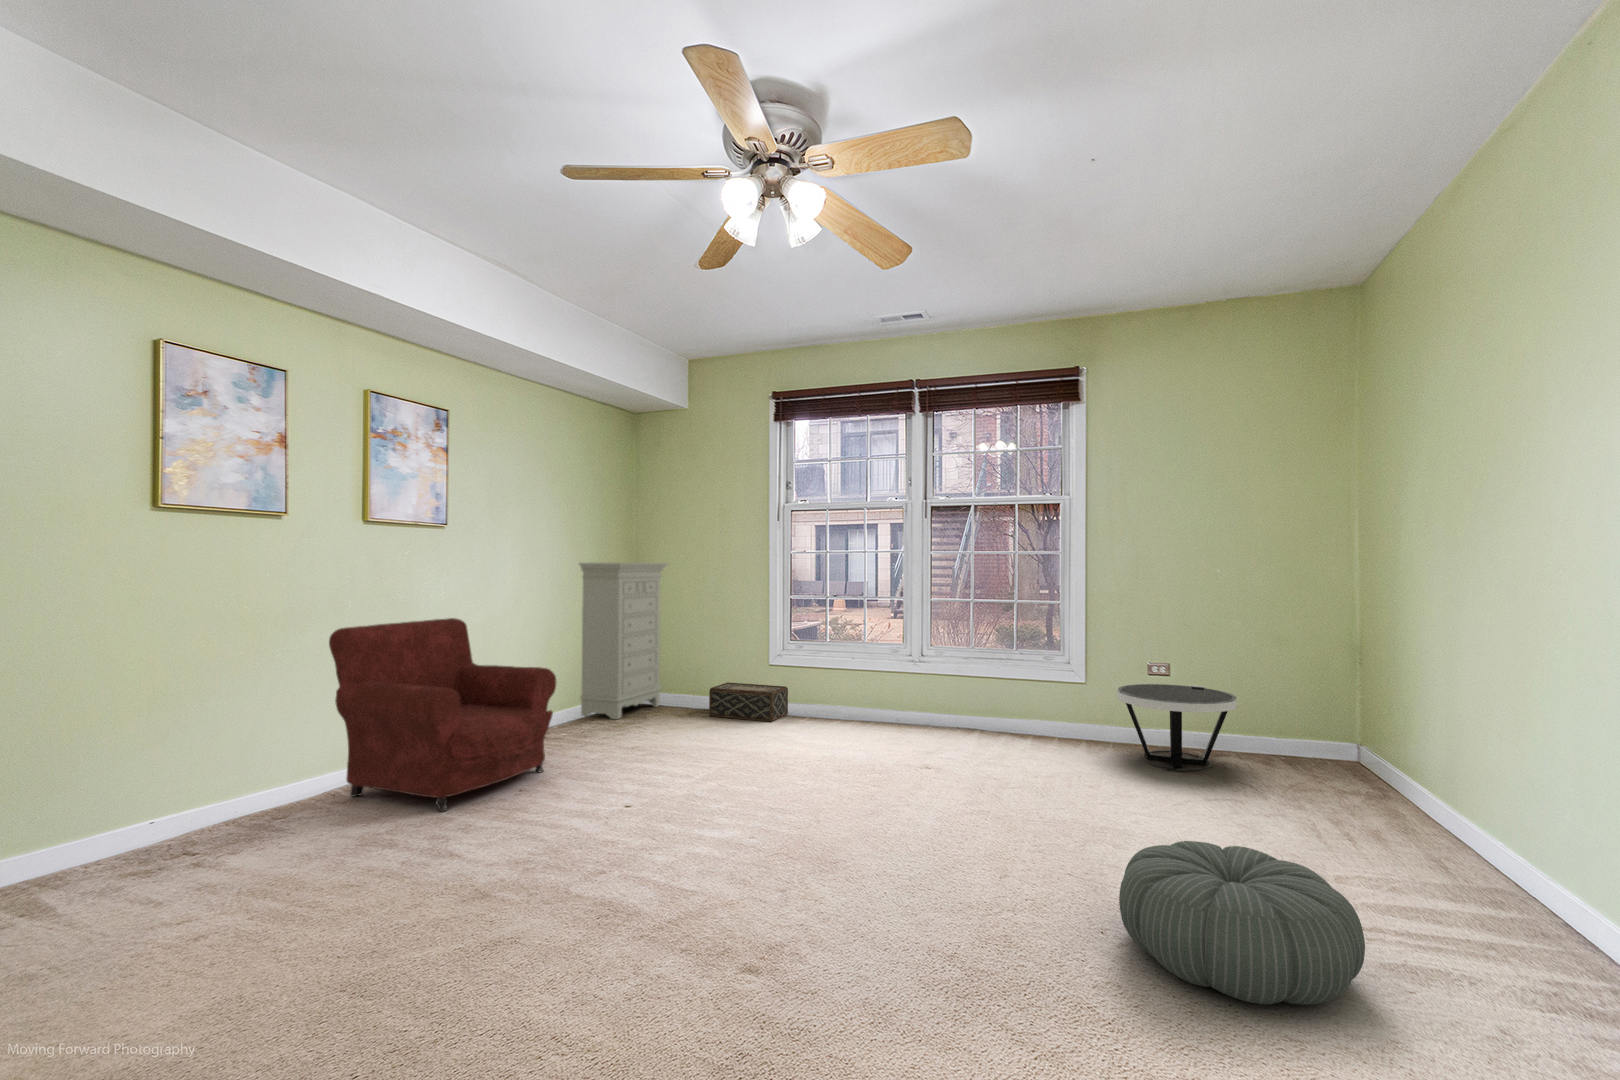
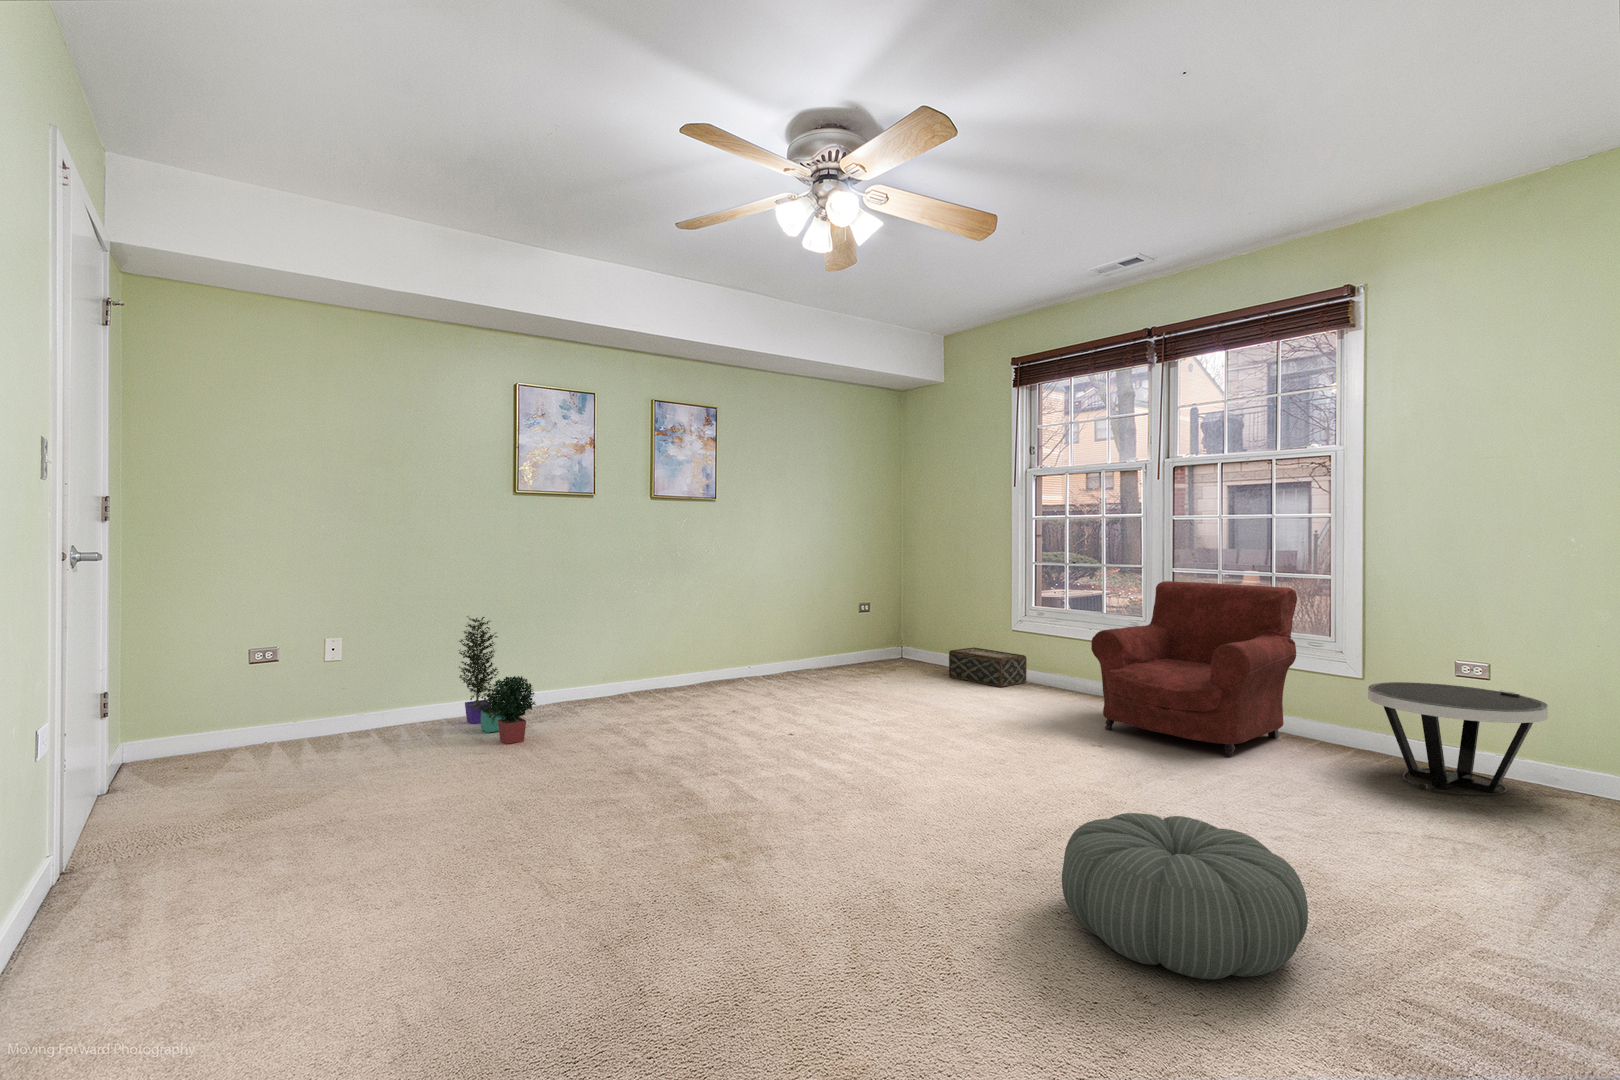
dresser: present [579,563,669,719] -> none [839,530,925,671]
armchair: present [329,618,556,811] -> present [1091,581,1297,757]
potted plant: none [43,710,246,918] -> present [459,616,536,744]

